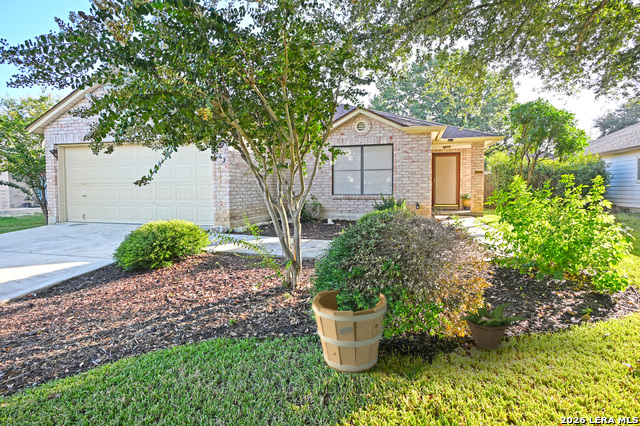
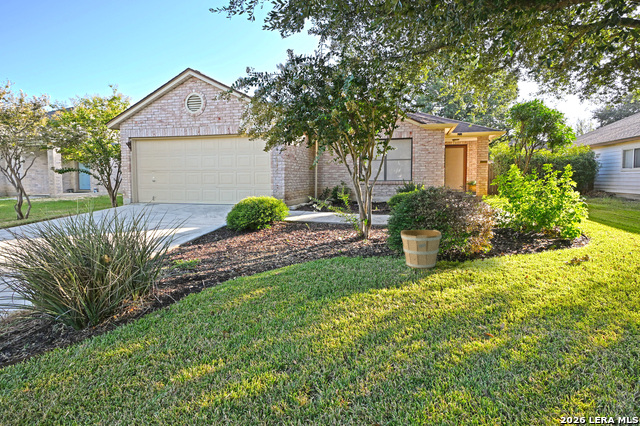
decorative plant: present [459,298,526,349] -> none [472,236,515,261]

